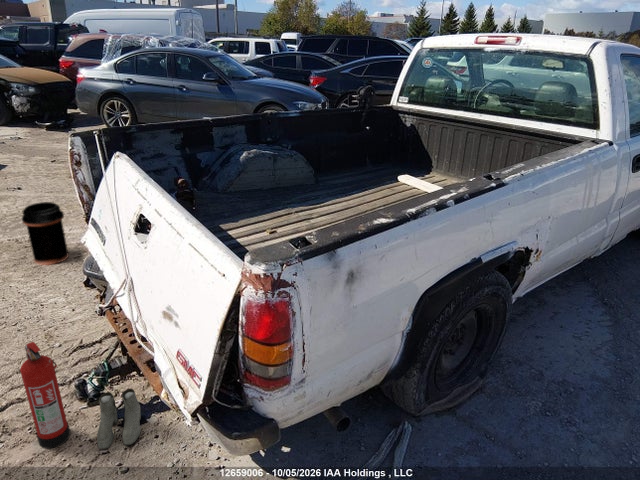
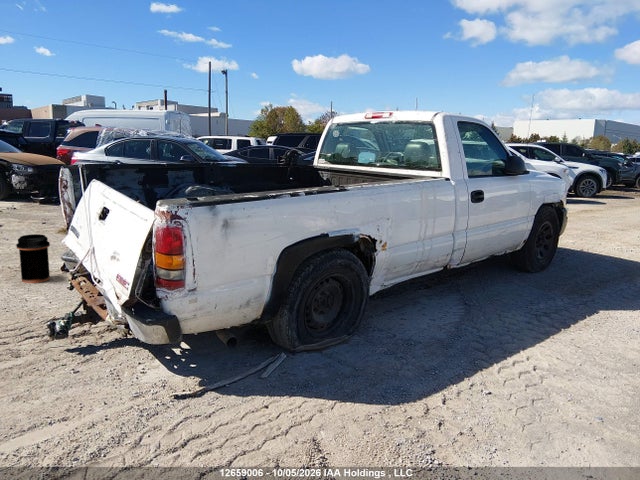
fire extinguisher: present [20,342,70,449] -> none [13,286,41,369]
boots: present [97,389,141,449] -> none [60,332,93,369]

